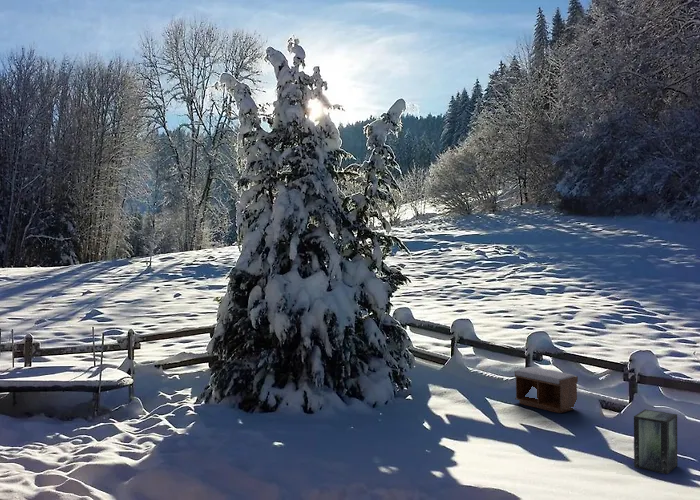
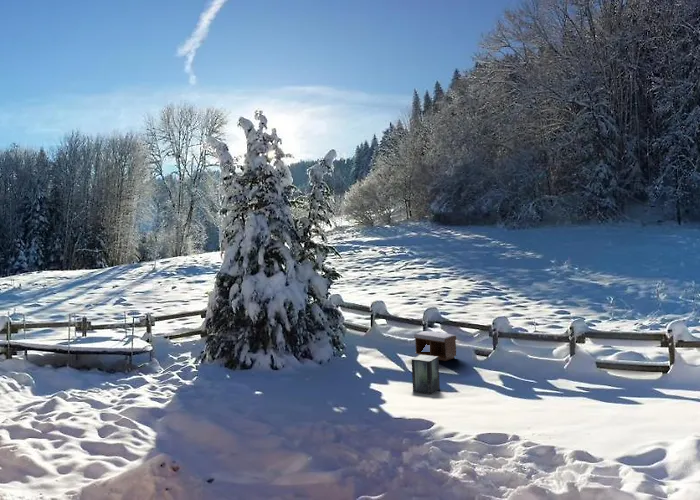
storage box: present [634,409,678,474] -> present [412,355,440,394]

